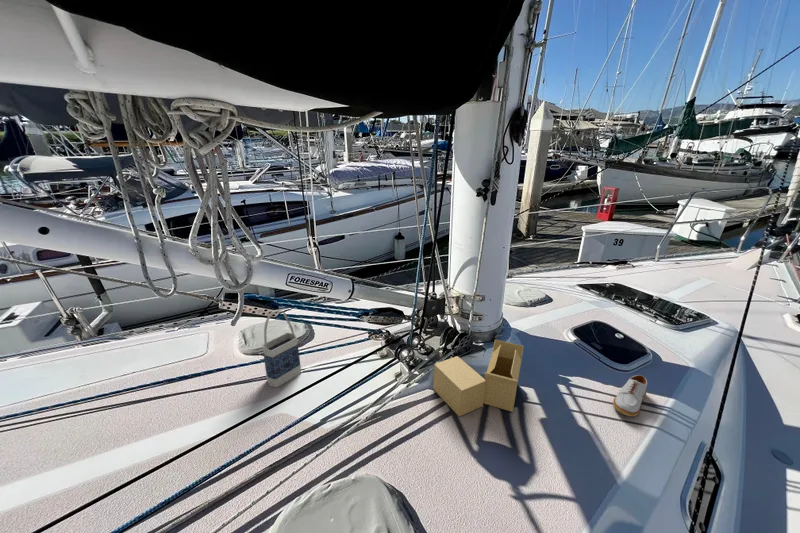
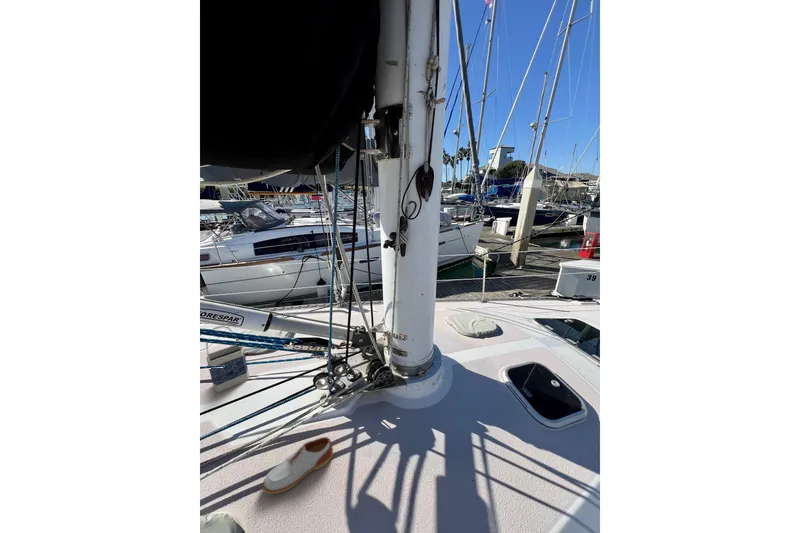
cardboard box: present [433,340,524,416] -> none [349,376,439,460]
shoe: present [613,375,647,416] -> present [263,437,333,494]

